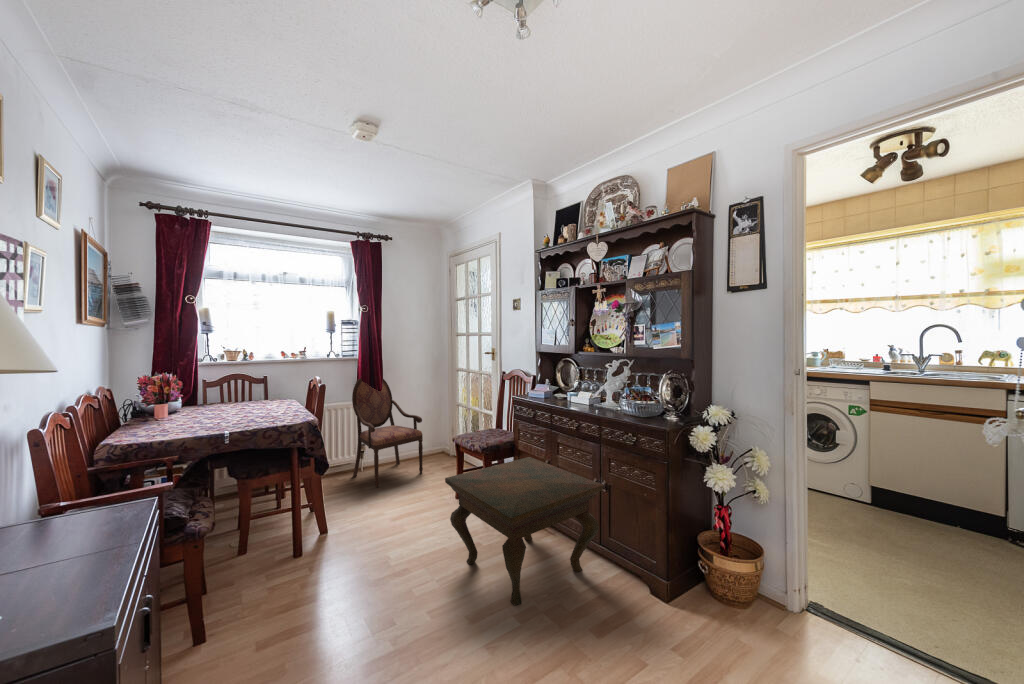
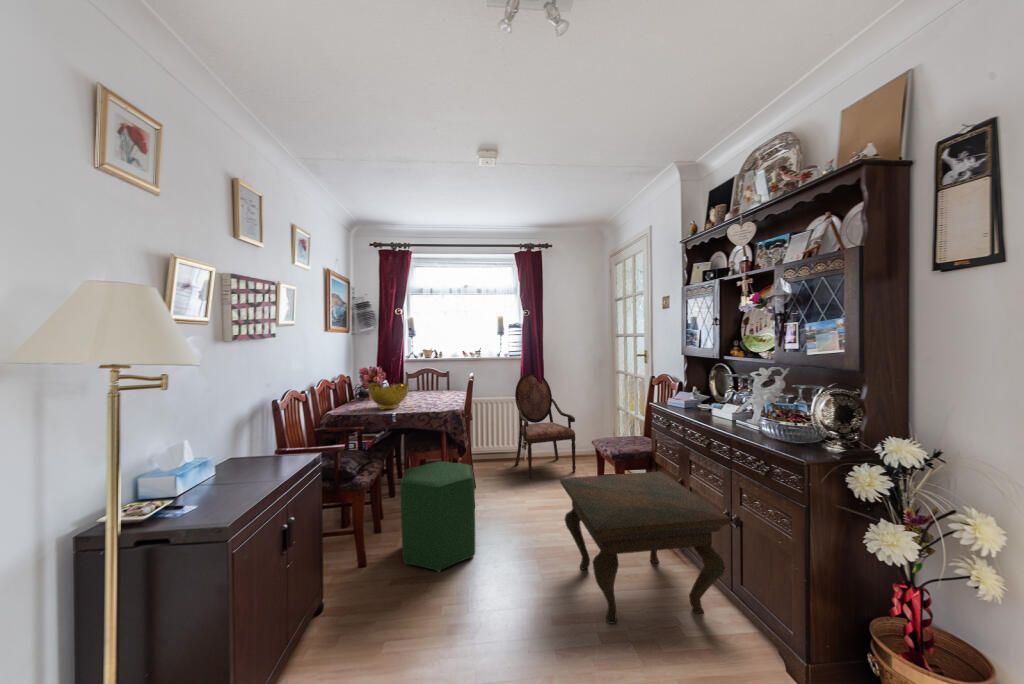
decorative bowl: none [168,392,234,429] -> present [368,383,409,409]
ottoman: none [246,481,350,621] -> present [400,461,475,572]

